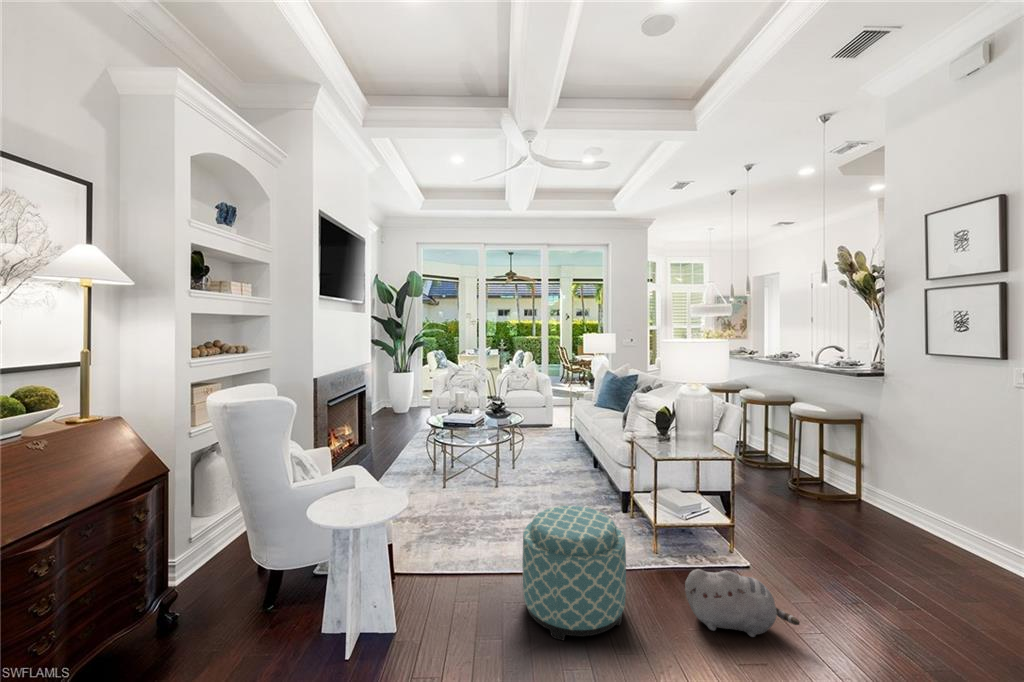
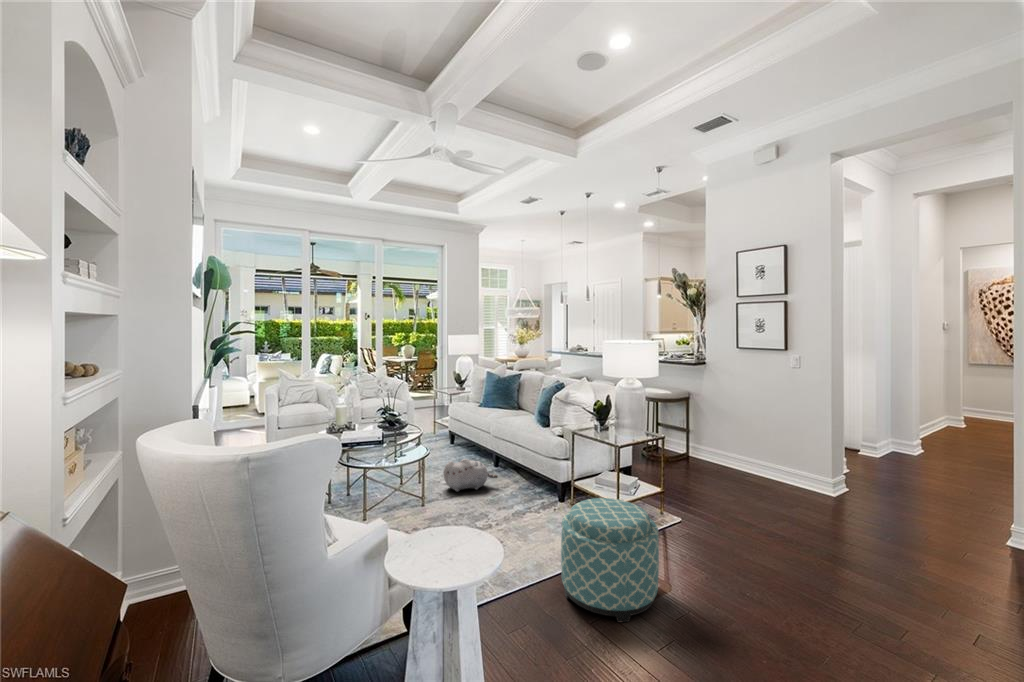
plush toy: present [685,569,800,637] -> present [443,459,498,491]

